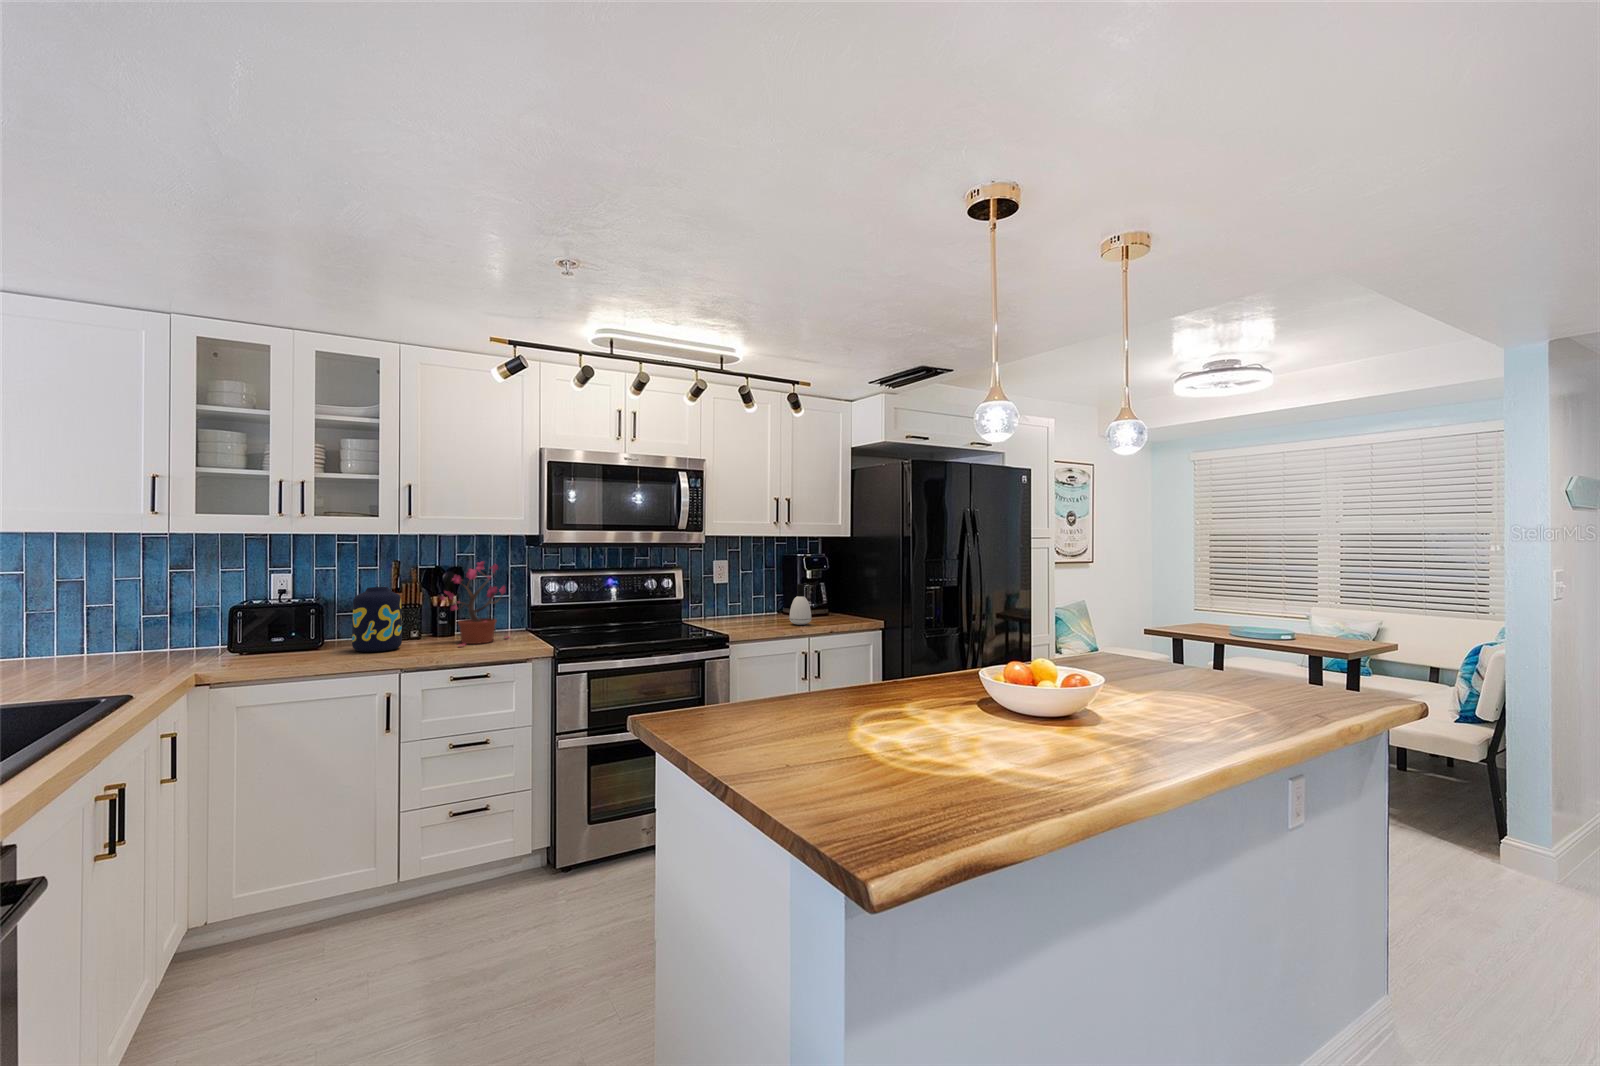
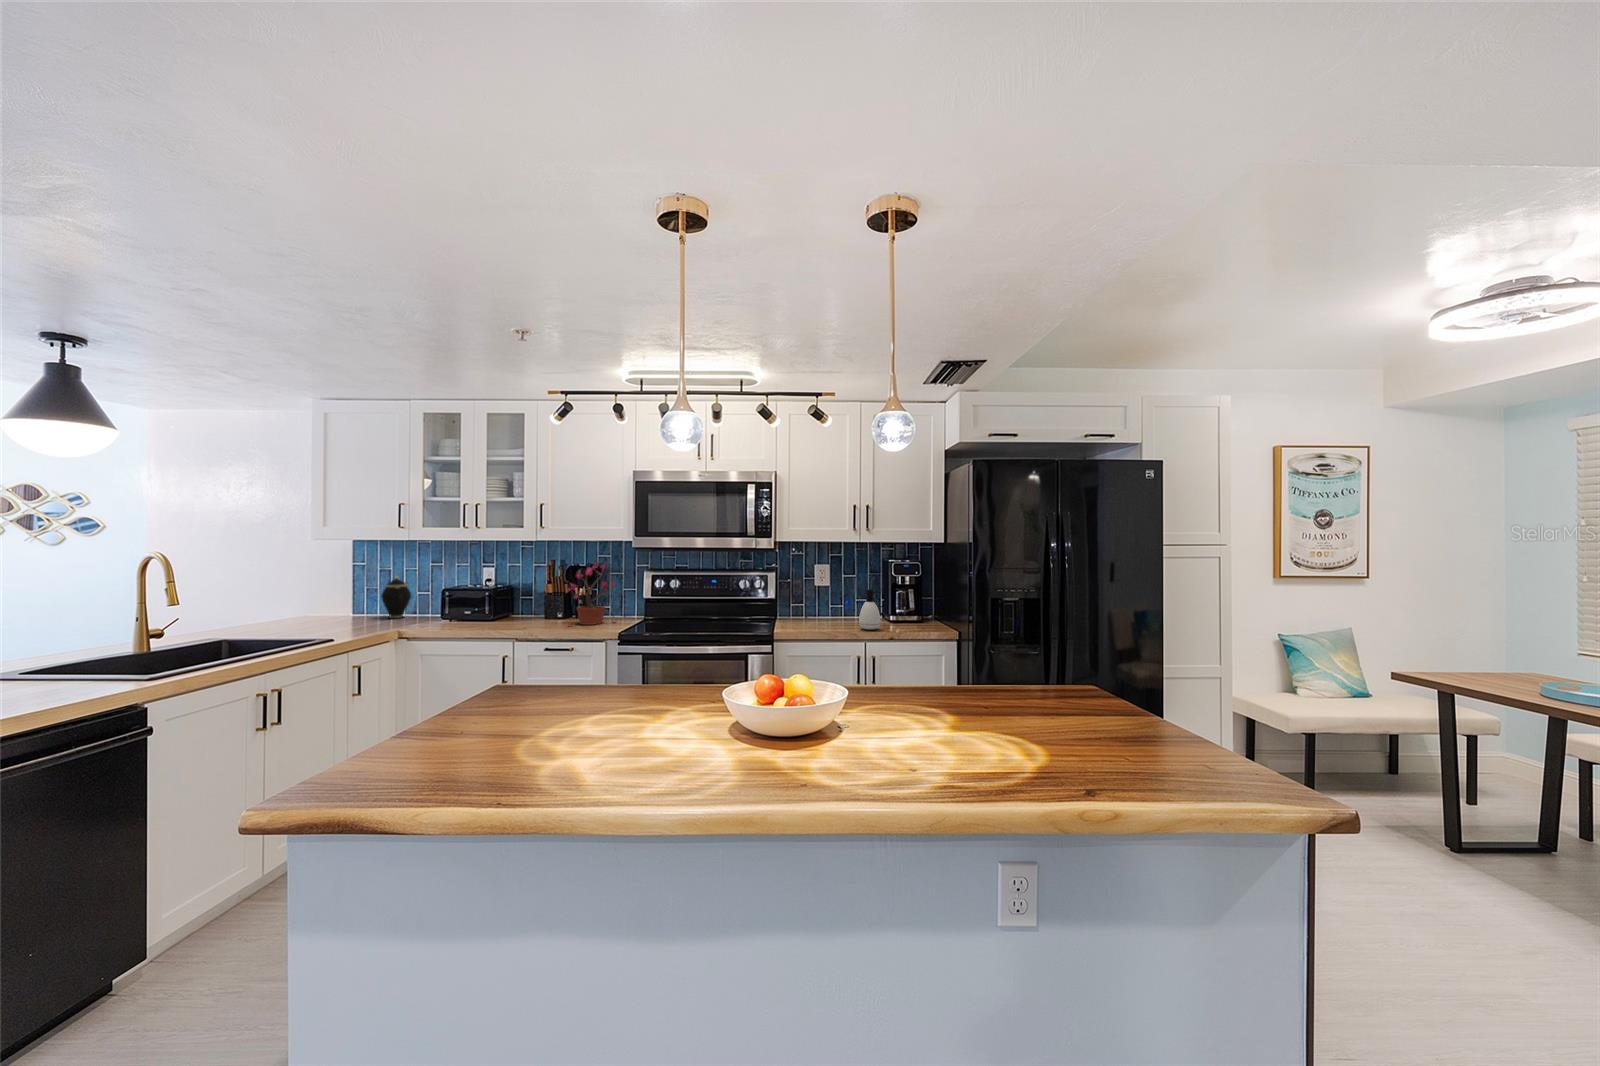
vase: present [352,587,402,652] -> none [505,579,538,625]
teapot: none [84,591,141,661] -> present [381,576,411,619]

